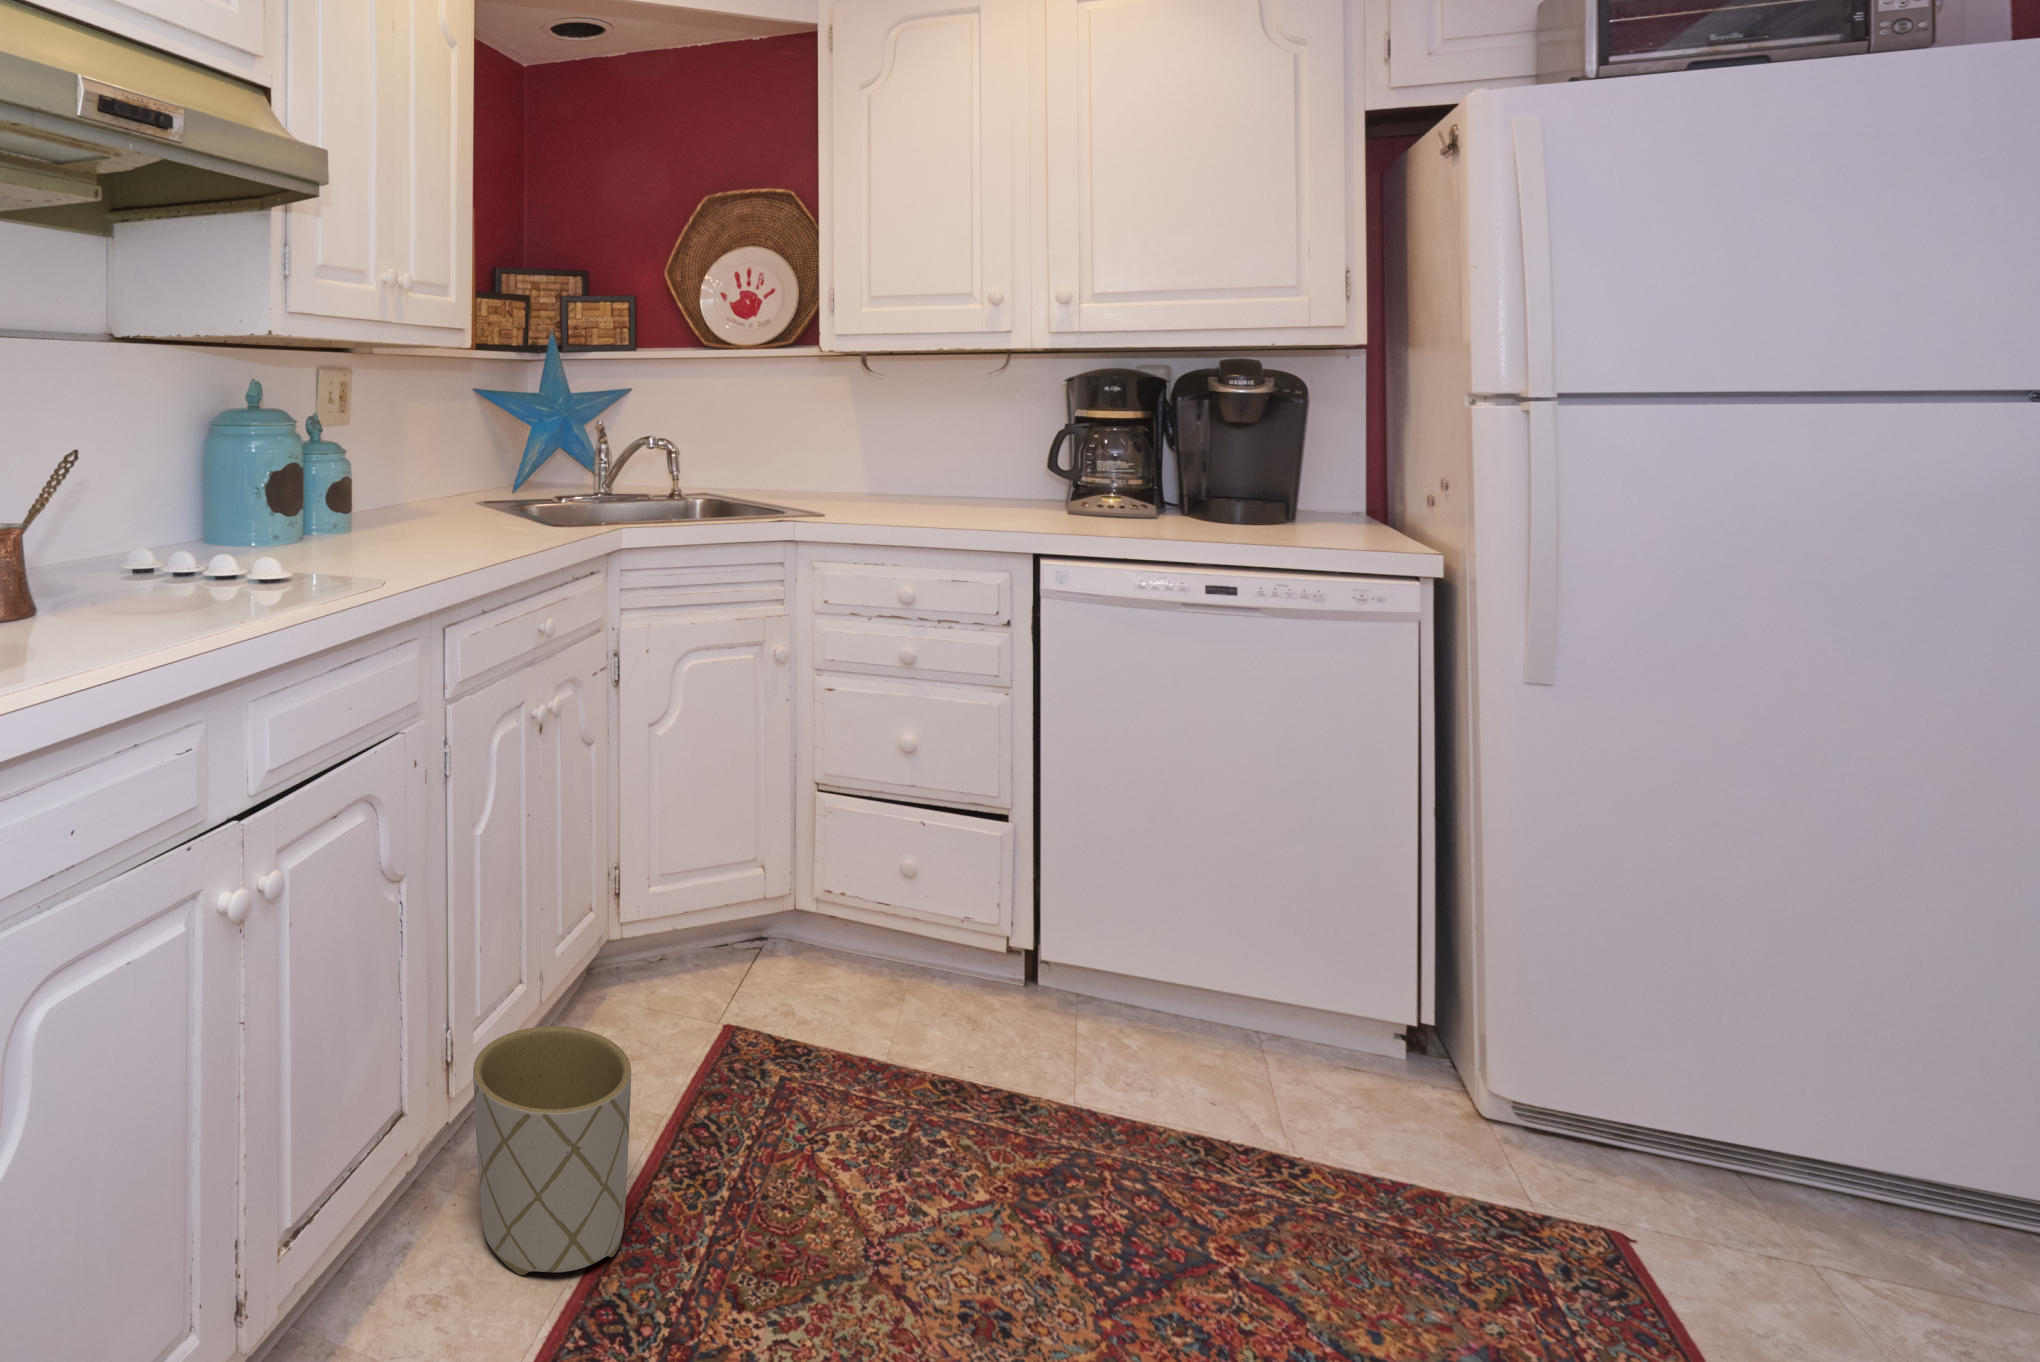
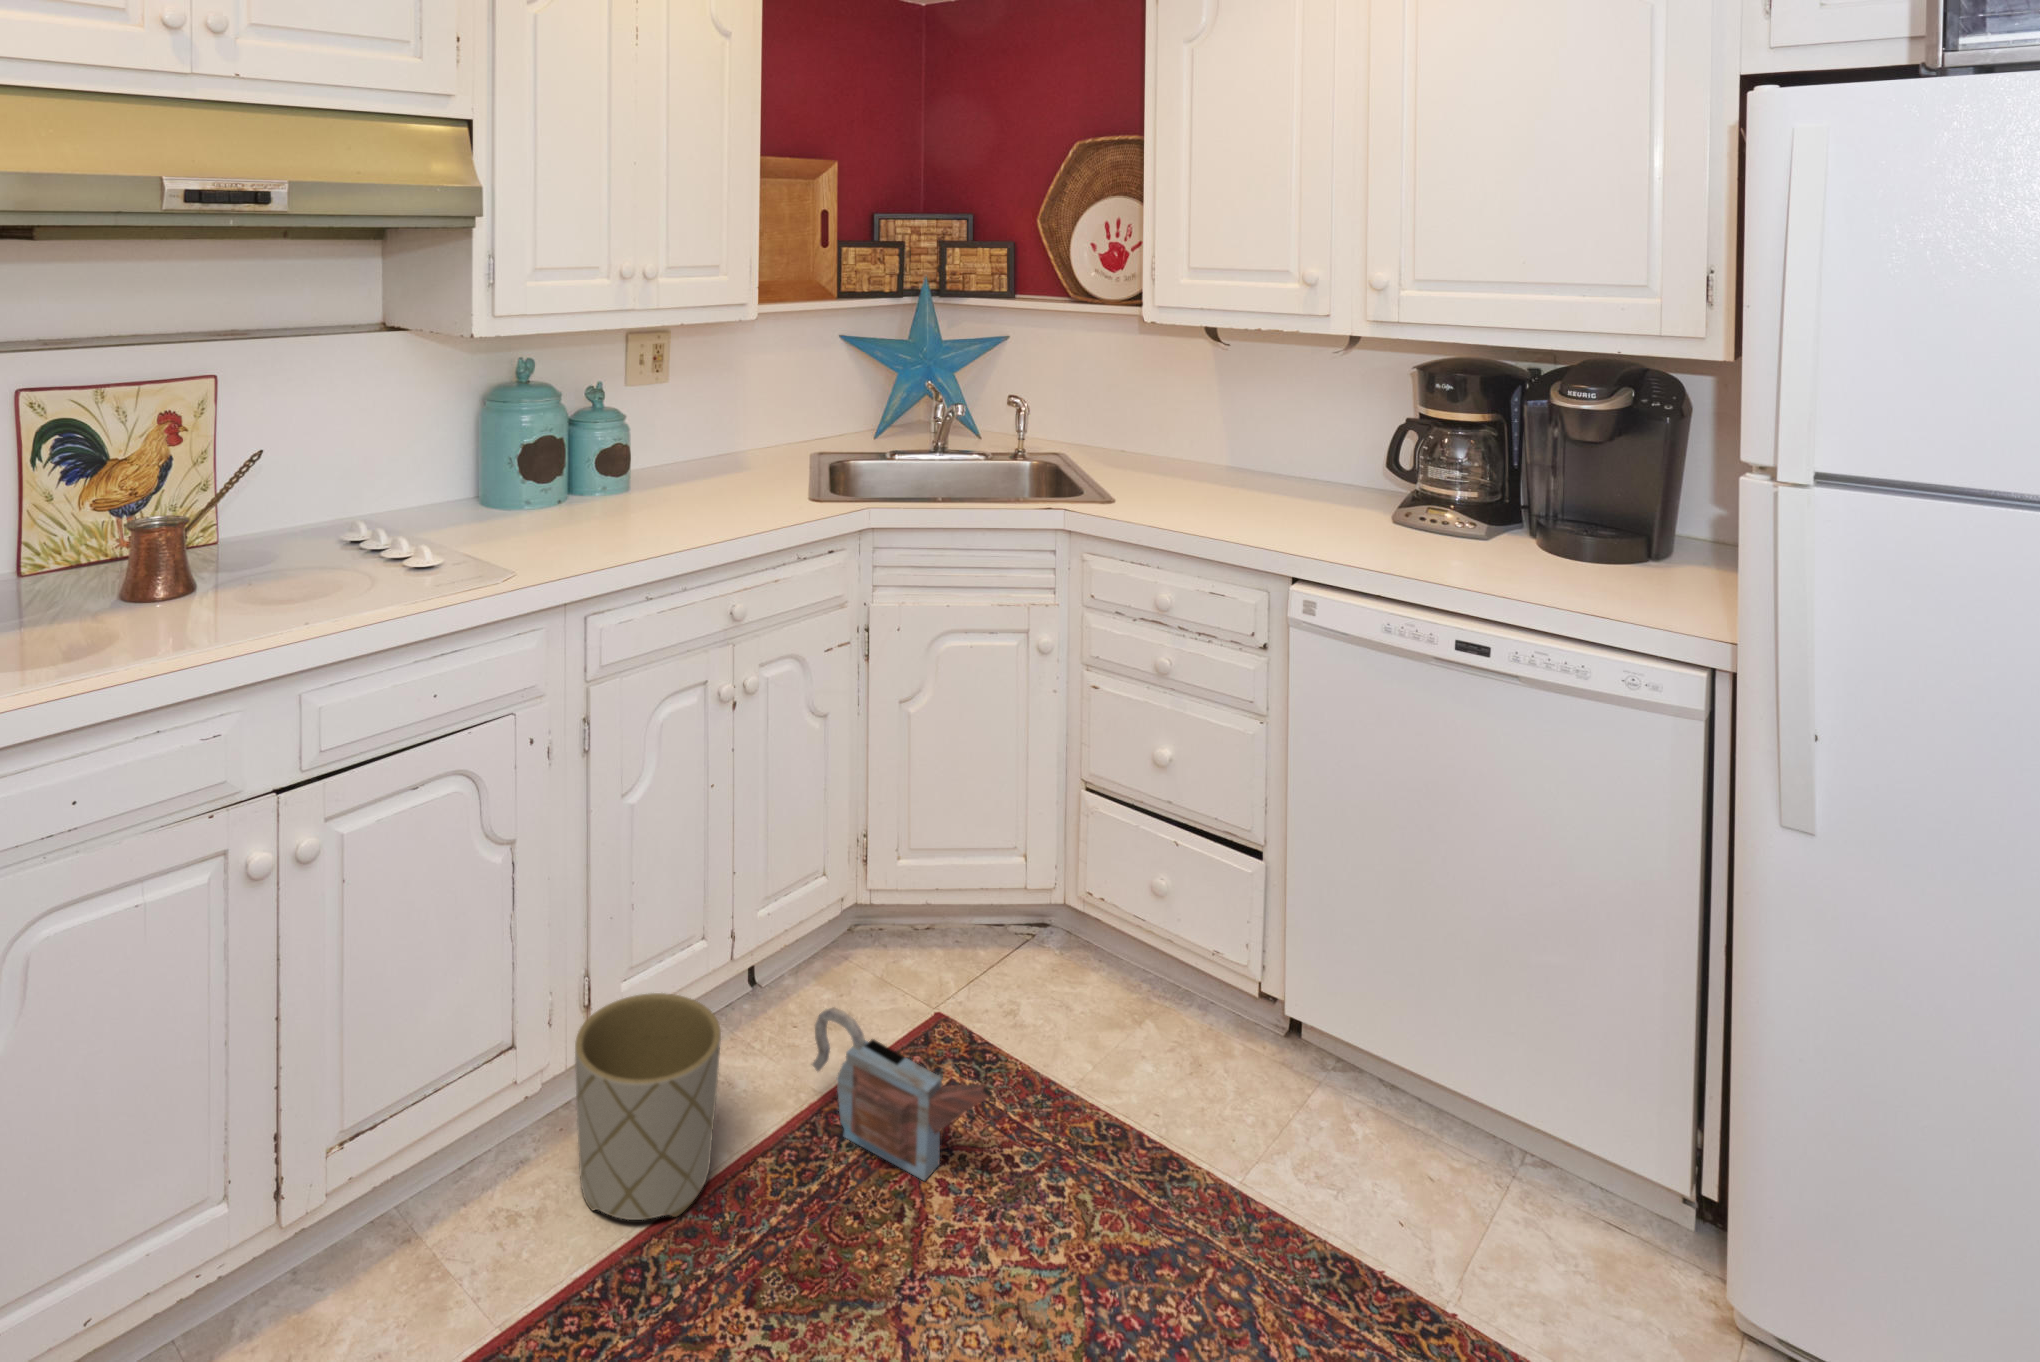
watering can: none [667,1011,888,1163] -> present [812,1007,993,1180]

